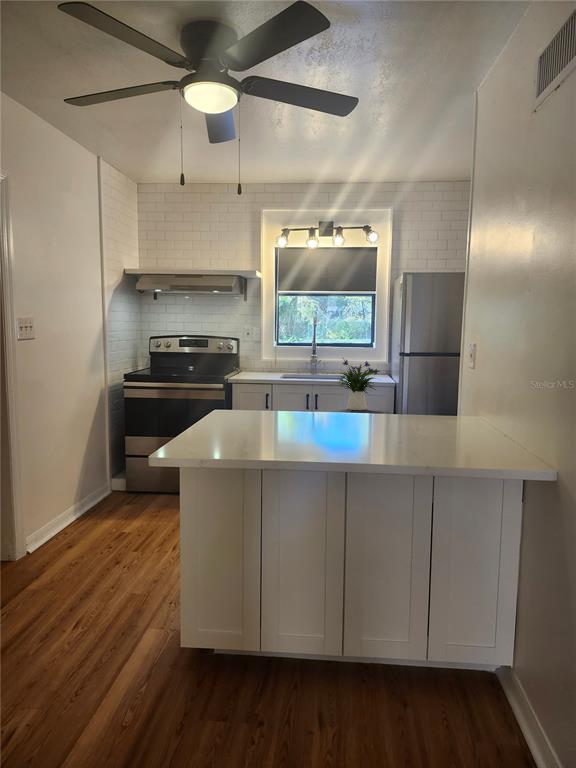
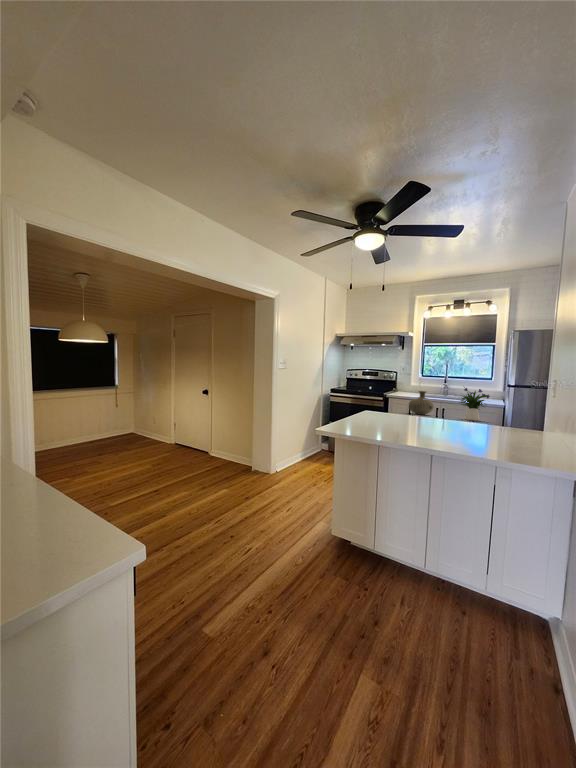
vase: none [264,369,302,408] -> present [409,391,433,415]

